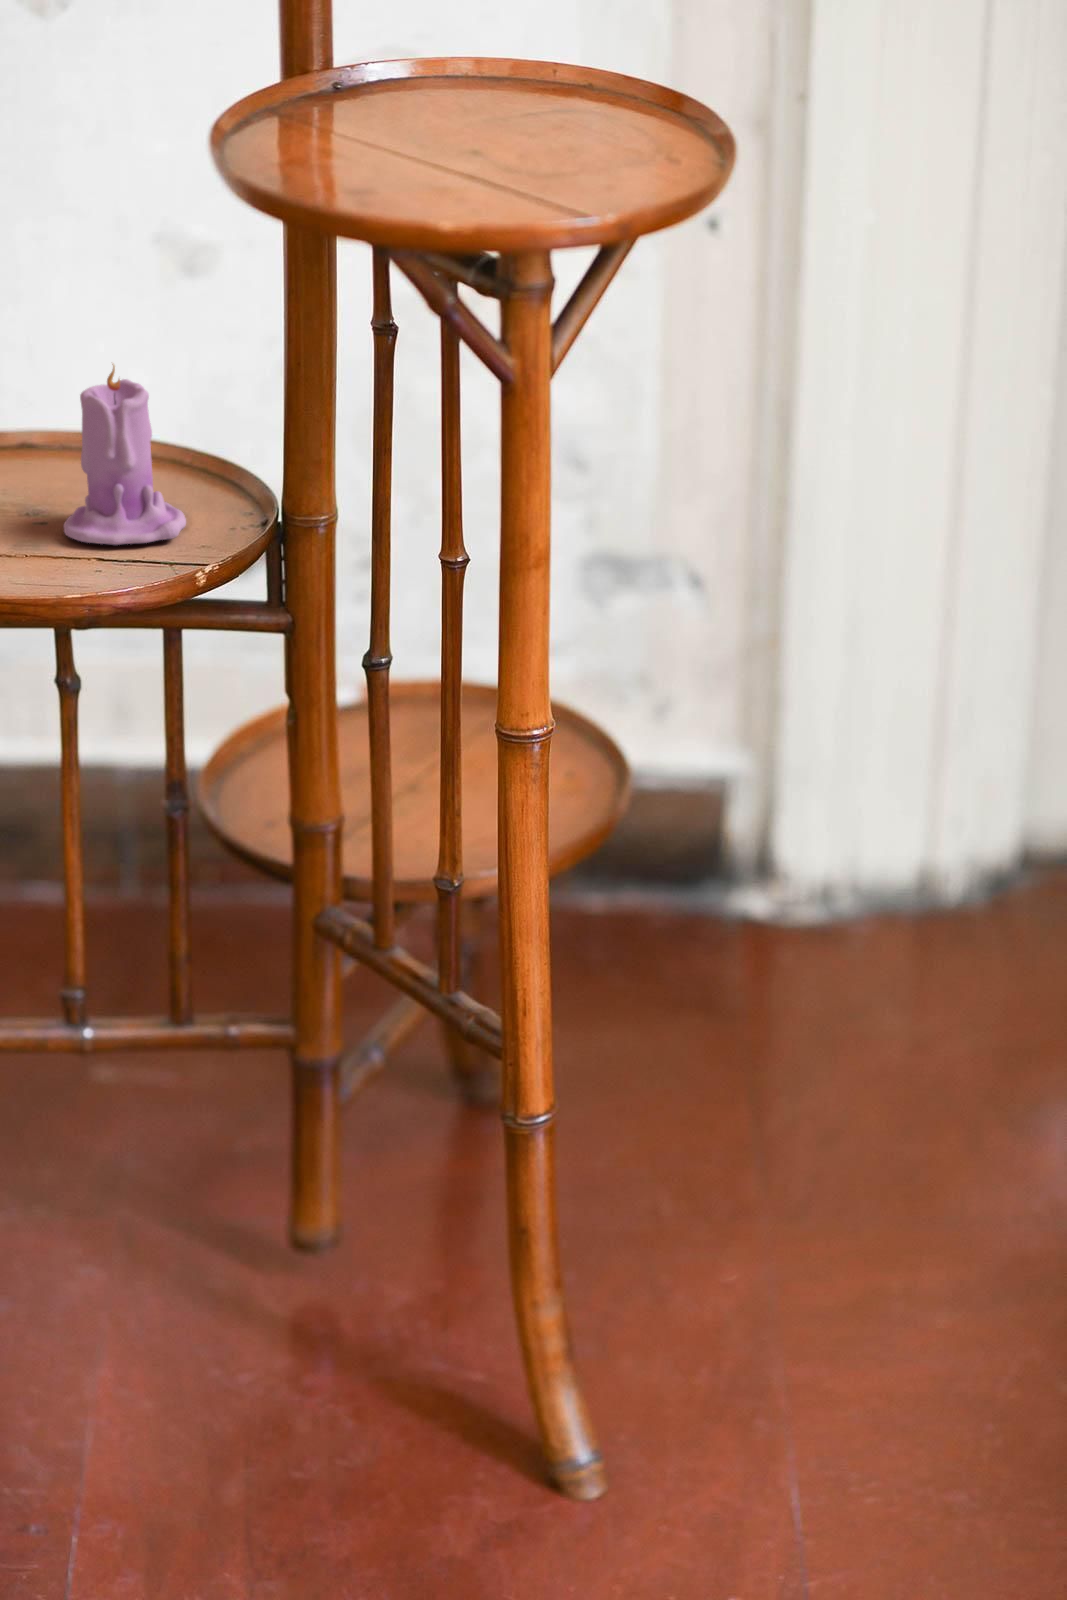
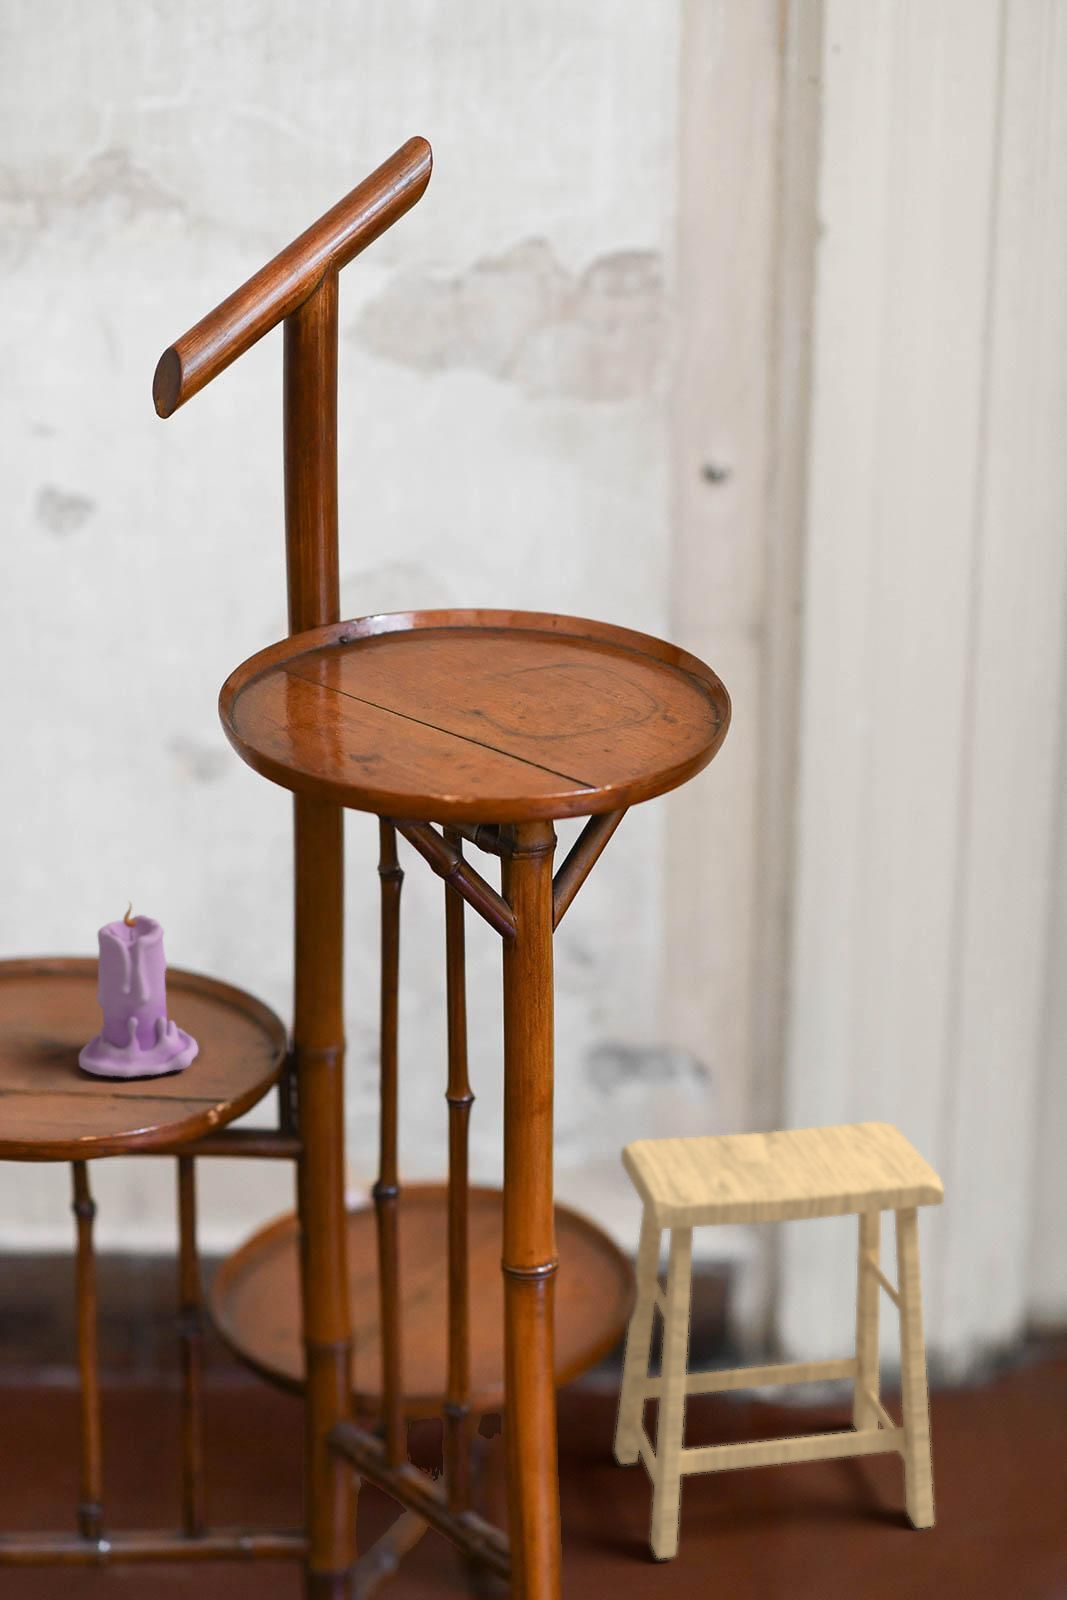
footstool: none [602,642,942,1060] -> present [615,1121,944,1558]

